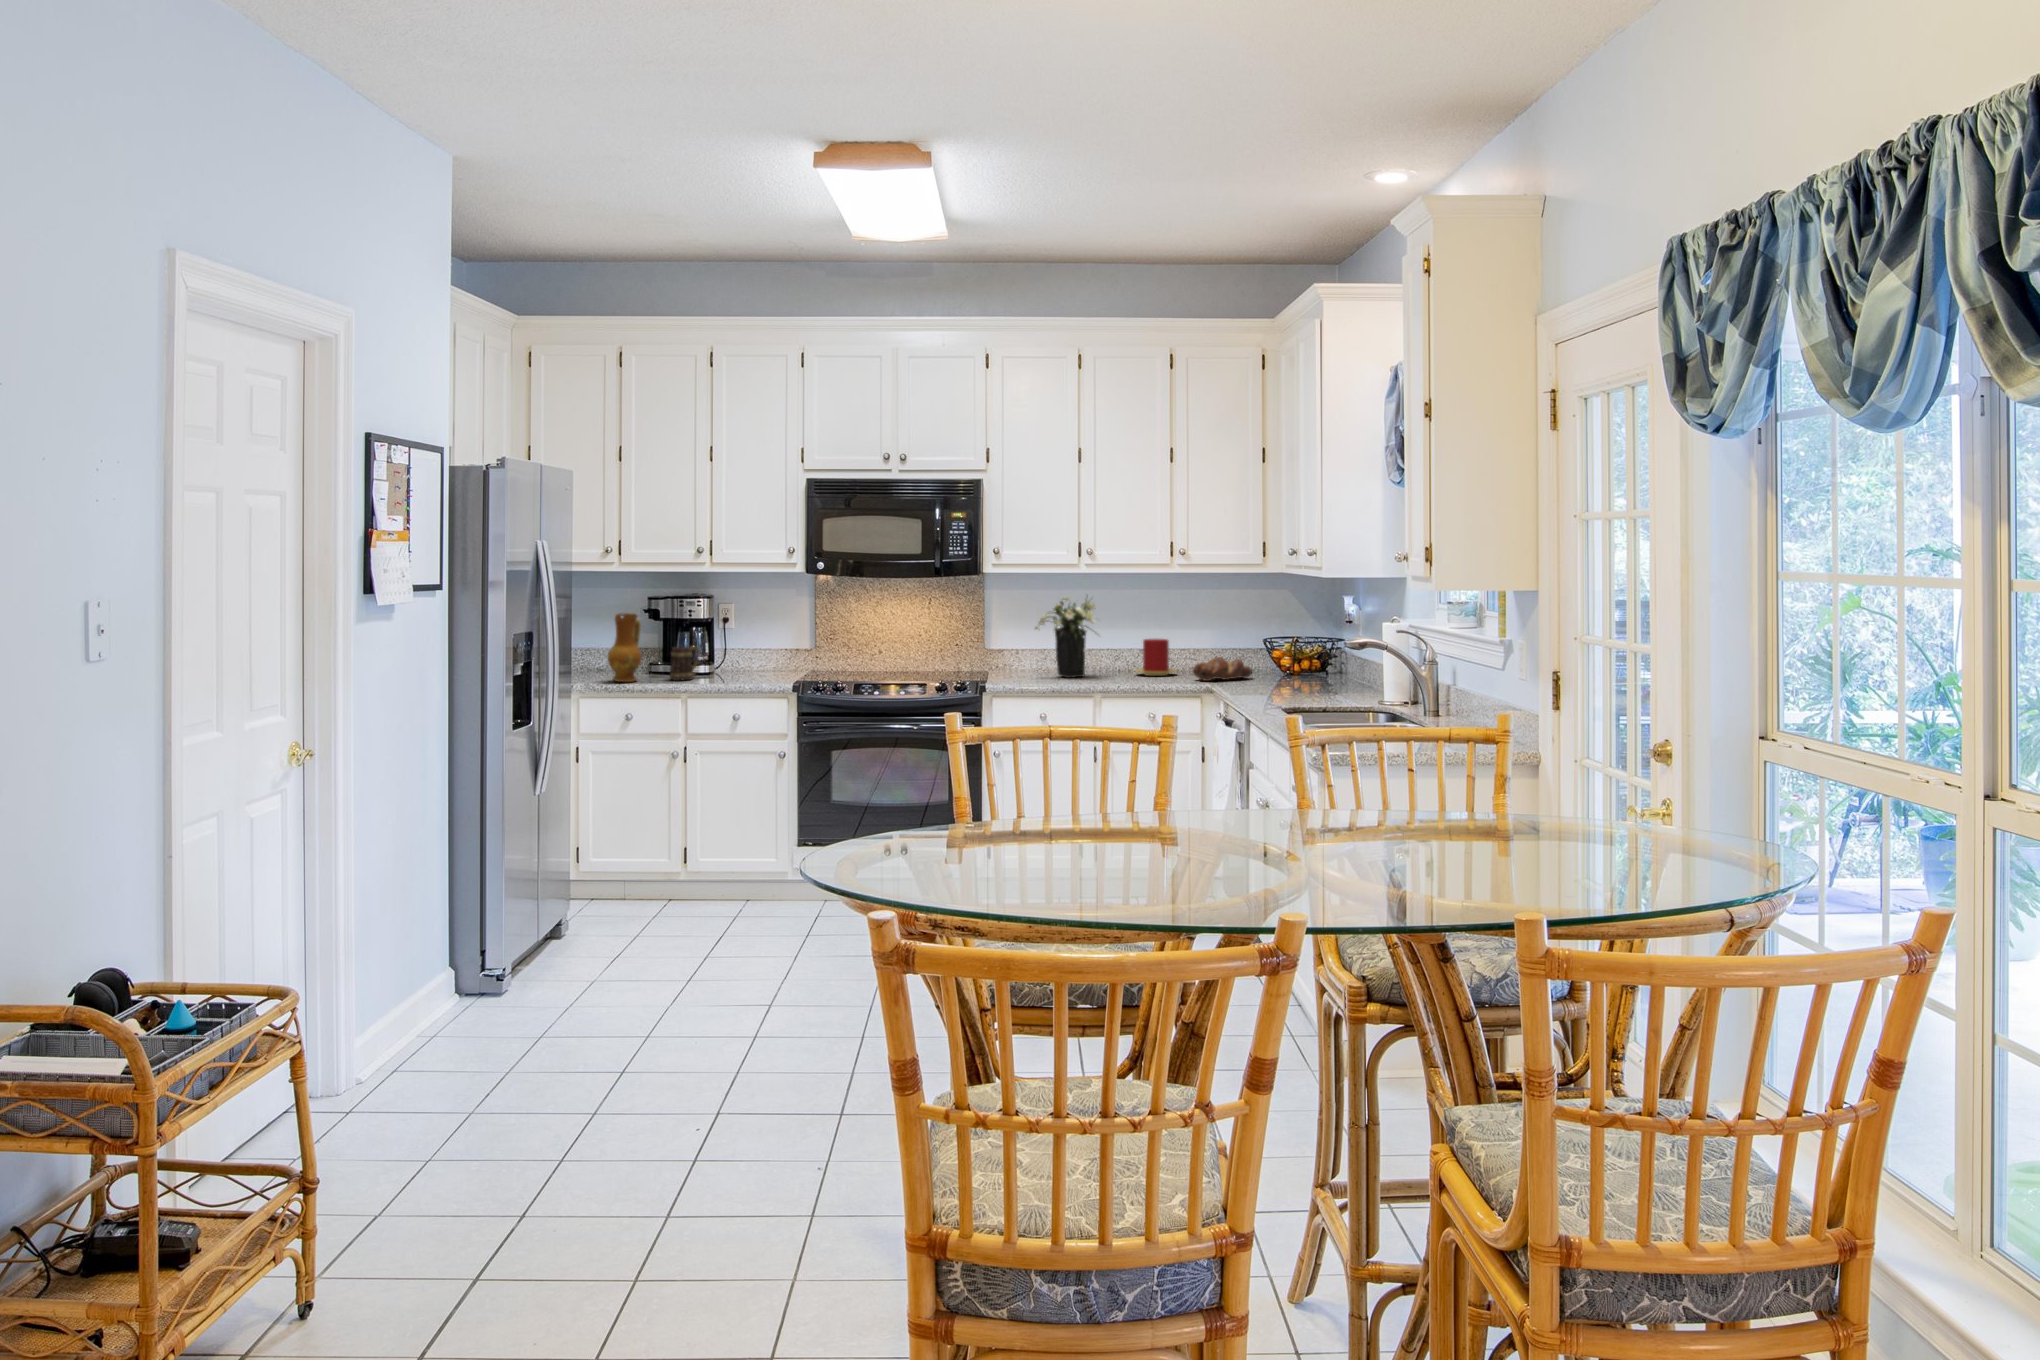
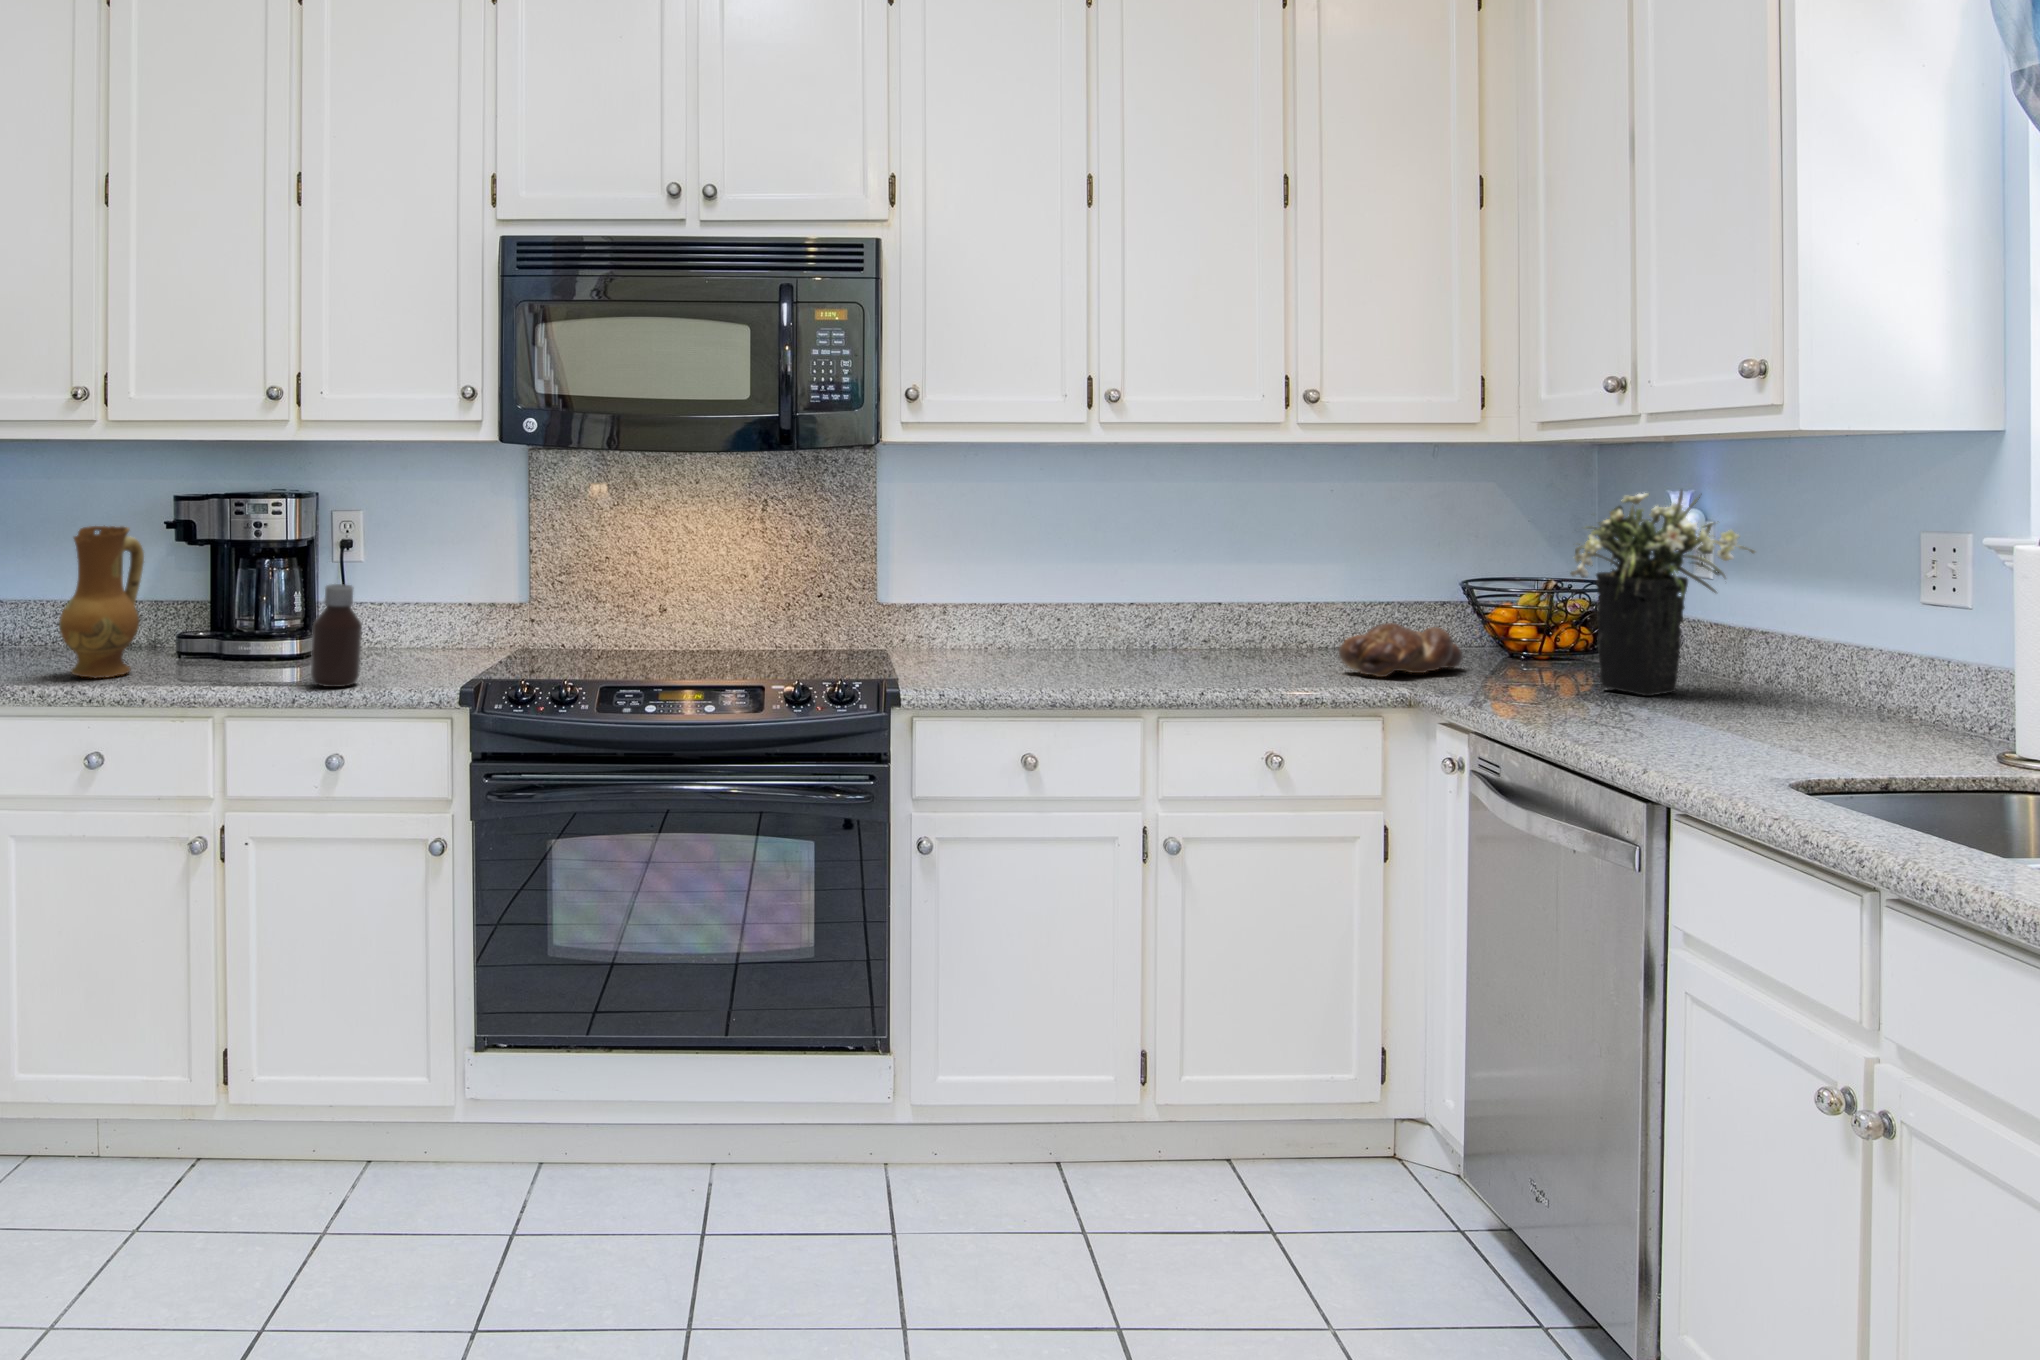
flower arrangement: present [1035,597,1096,678] -> present [1571,490,1755,696]
candle: present [1136,639,1176,676] -> none [1186,582,1276,660]
bottle: none [725,640,747,685] -> present [311,584,362,687]
mug: present [670,646,699,680] -> none [203,597,275,673]

